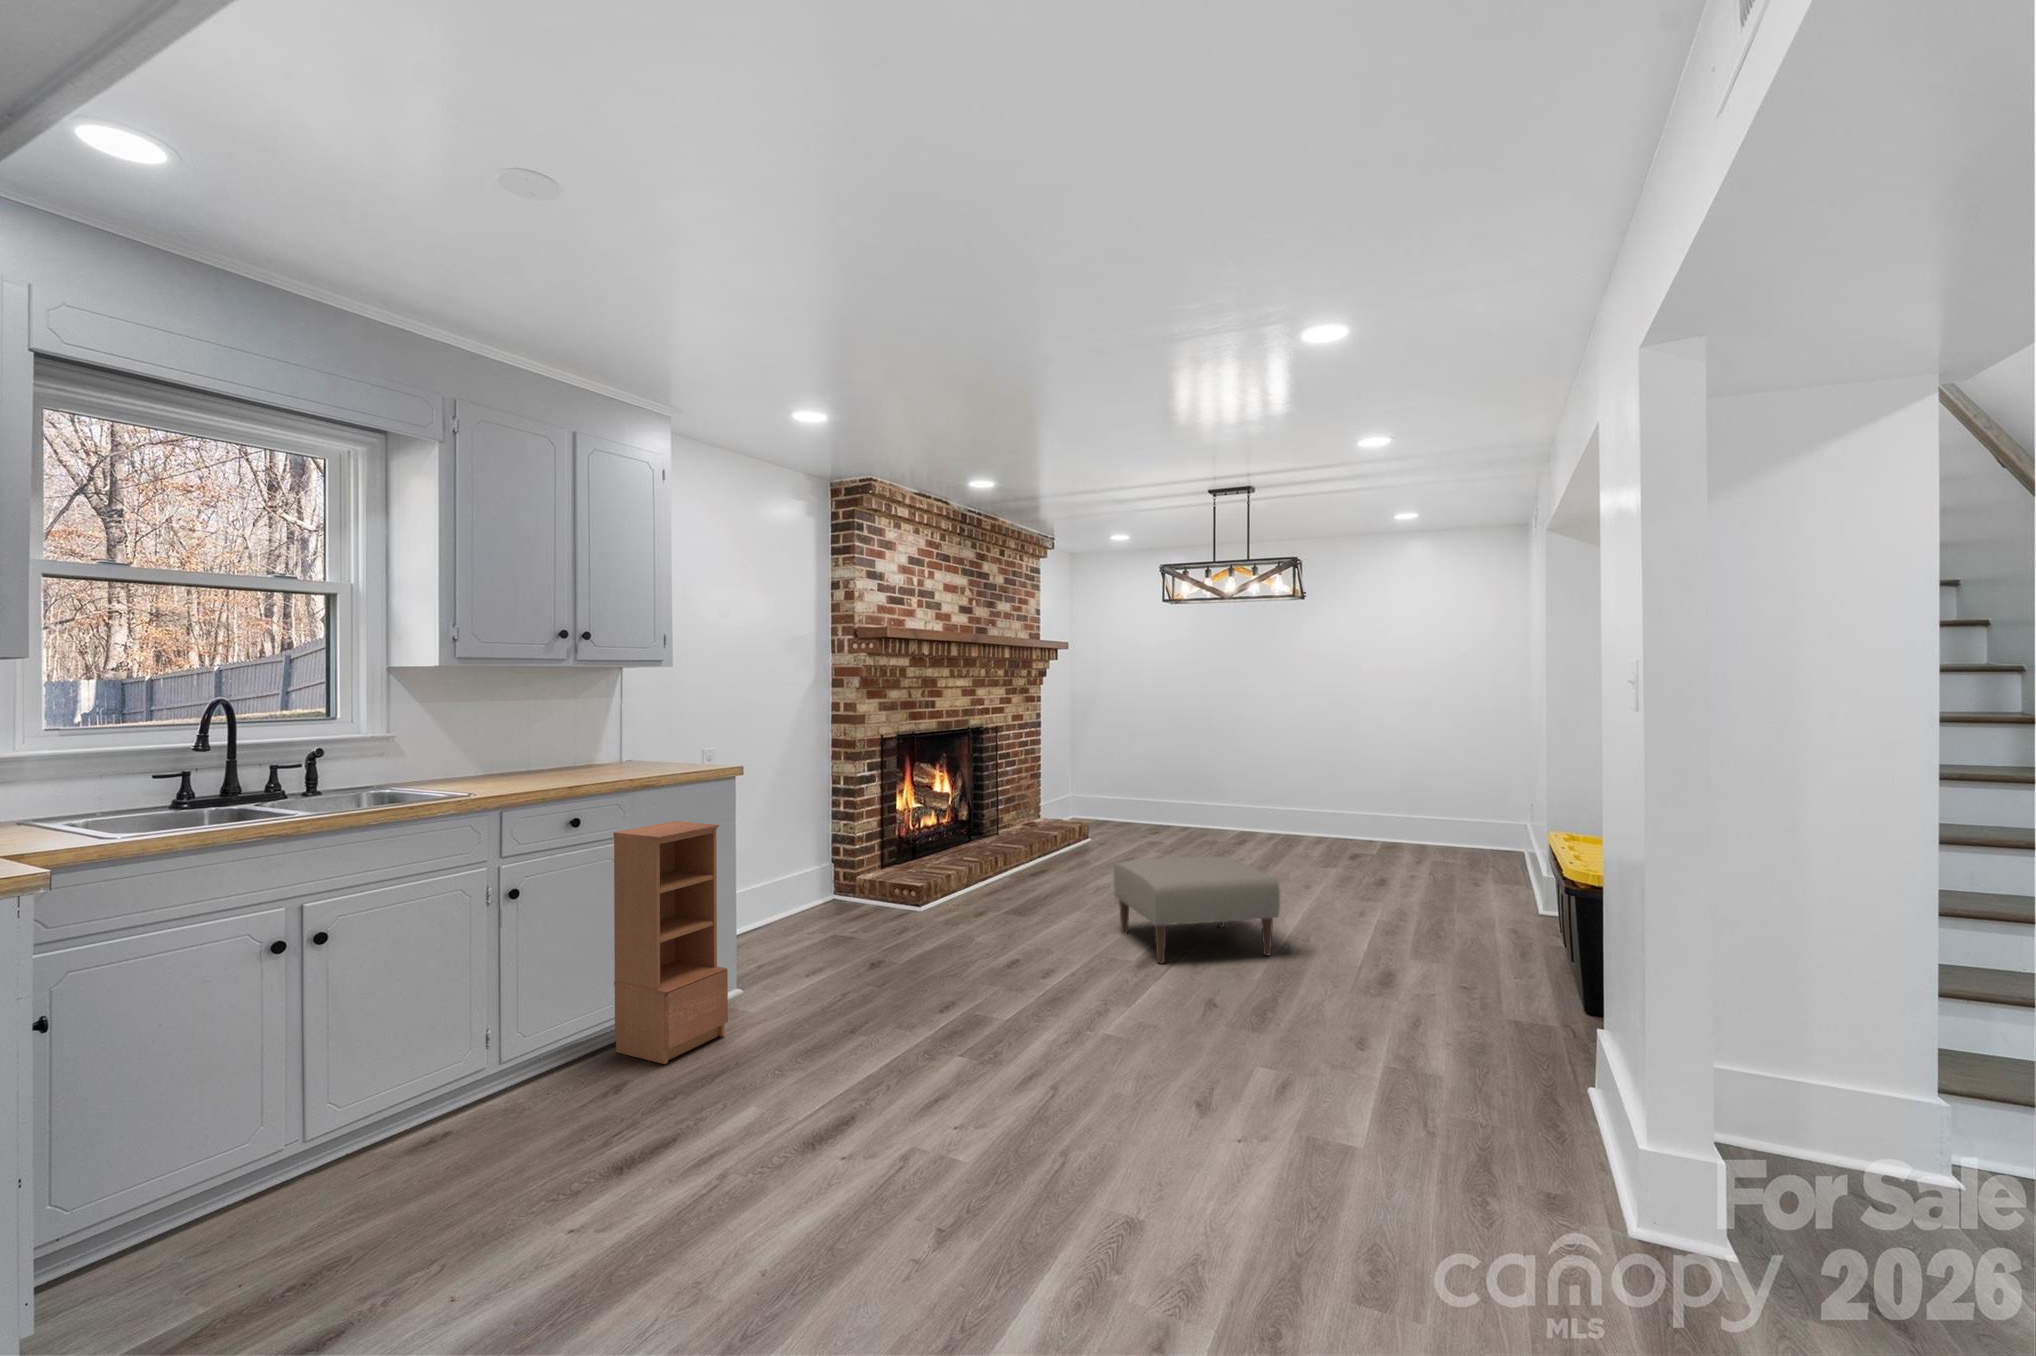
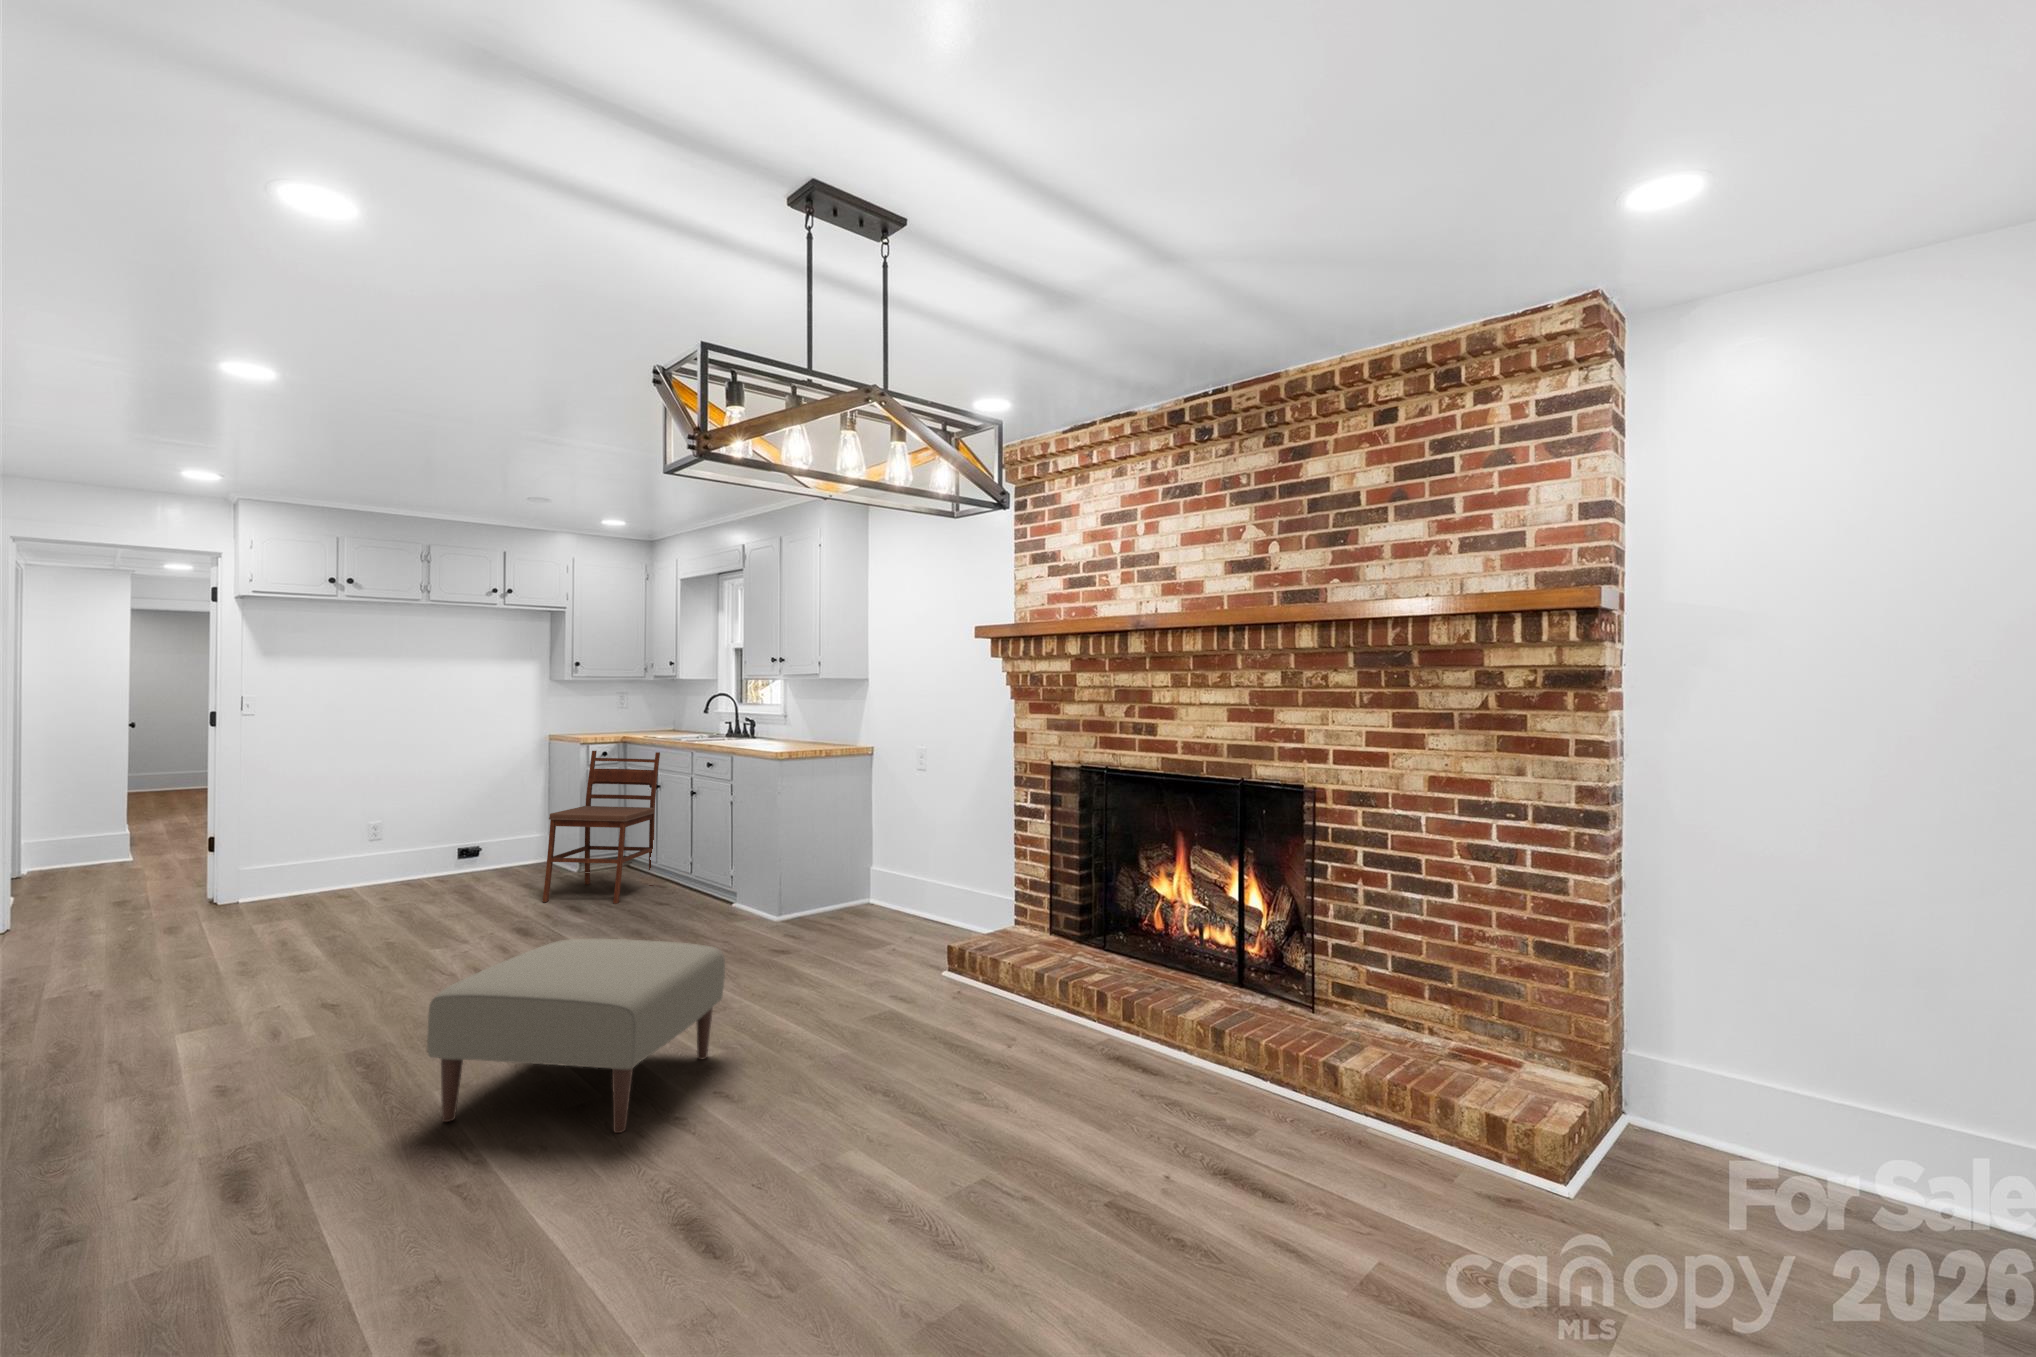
bookcase: present [613,821,728,1064] -> none [656,774,728,919]
dining chair: none [313,839,596,1233] -> present [543,751,660,903]

